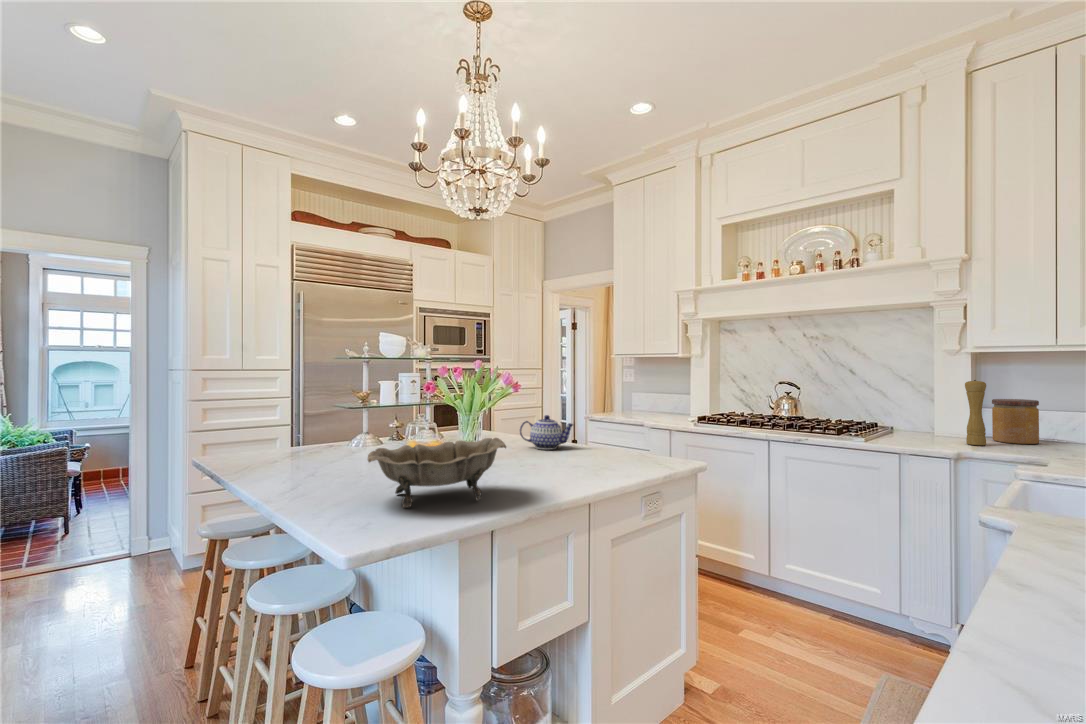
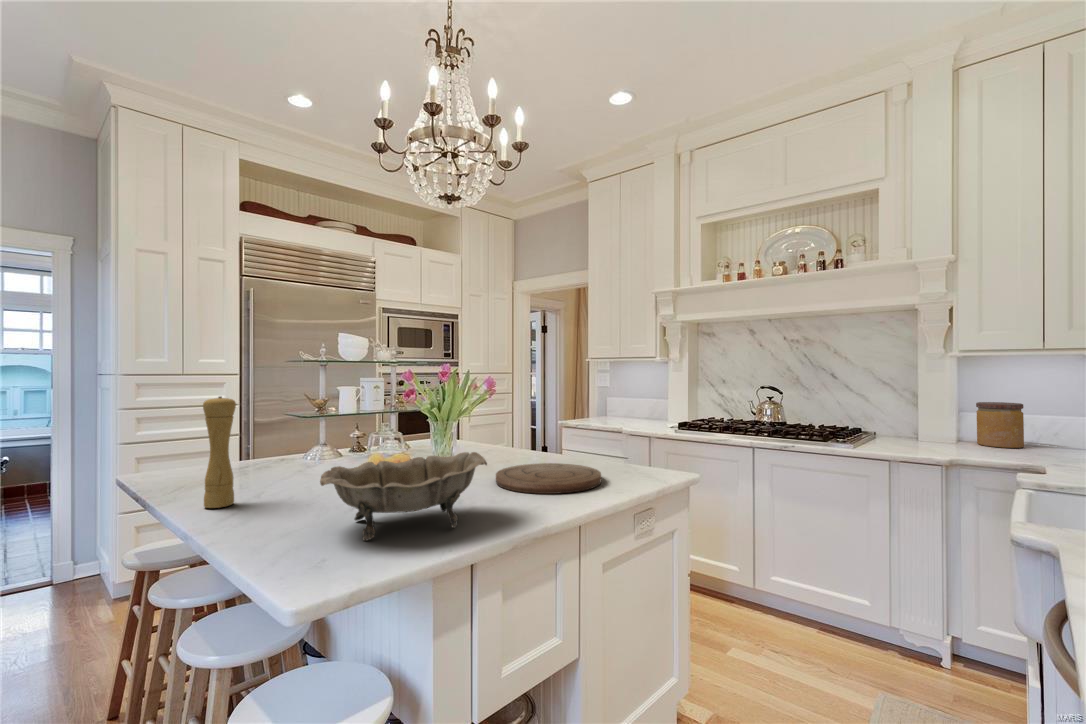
pepper mill: present [965,380,986,445] -> present [203,396,236,508]
teapot: present [520,415,574,450] -> none [496,423,555,460]
cutting board: none [517,452,612,477] -> present [496,463,601,494]

